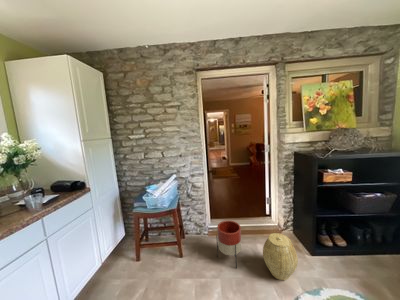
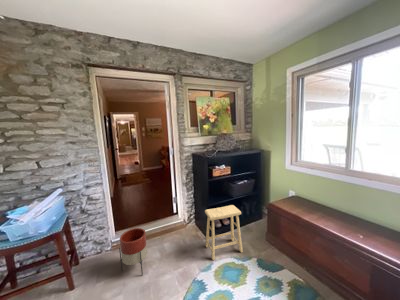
footstool: none [309,220,373,291] -> present [205,205,243,260]
woven basket: present [263,233,298,280] -> none [167,228,196,270]

